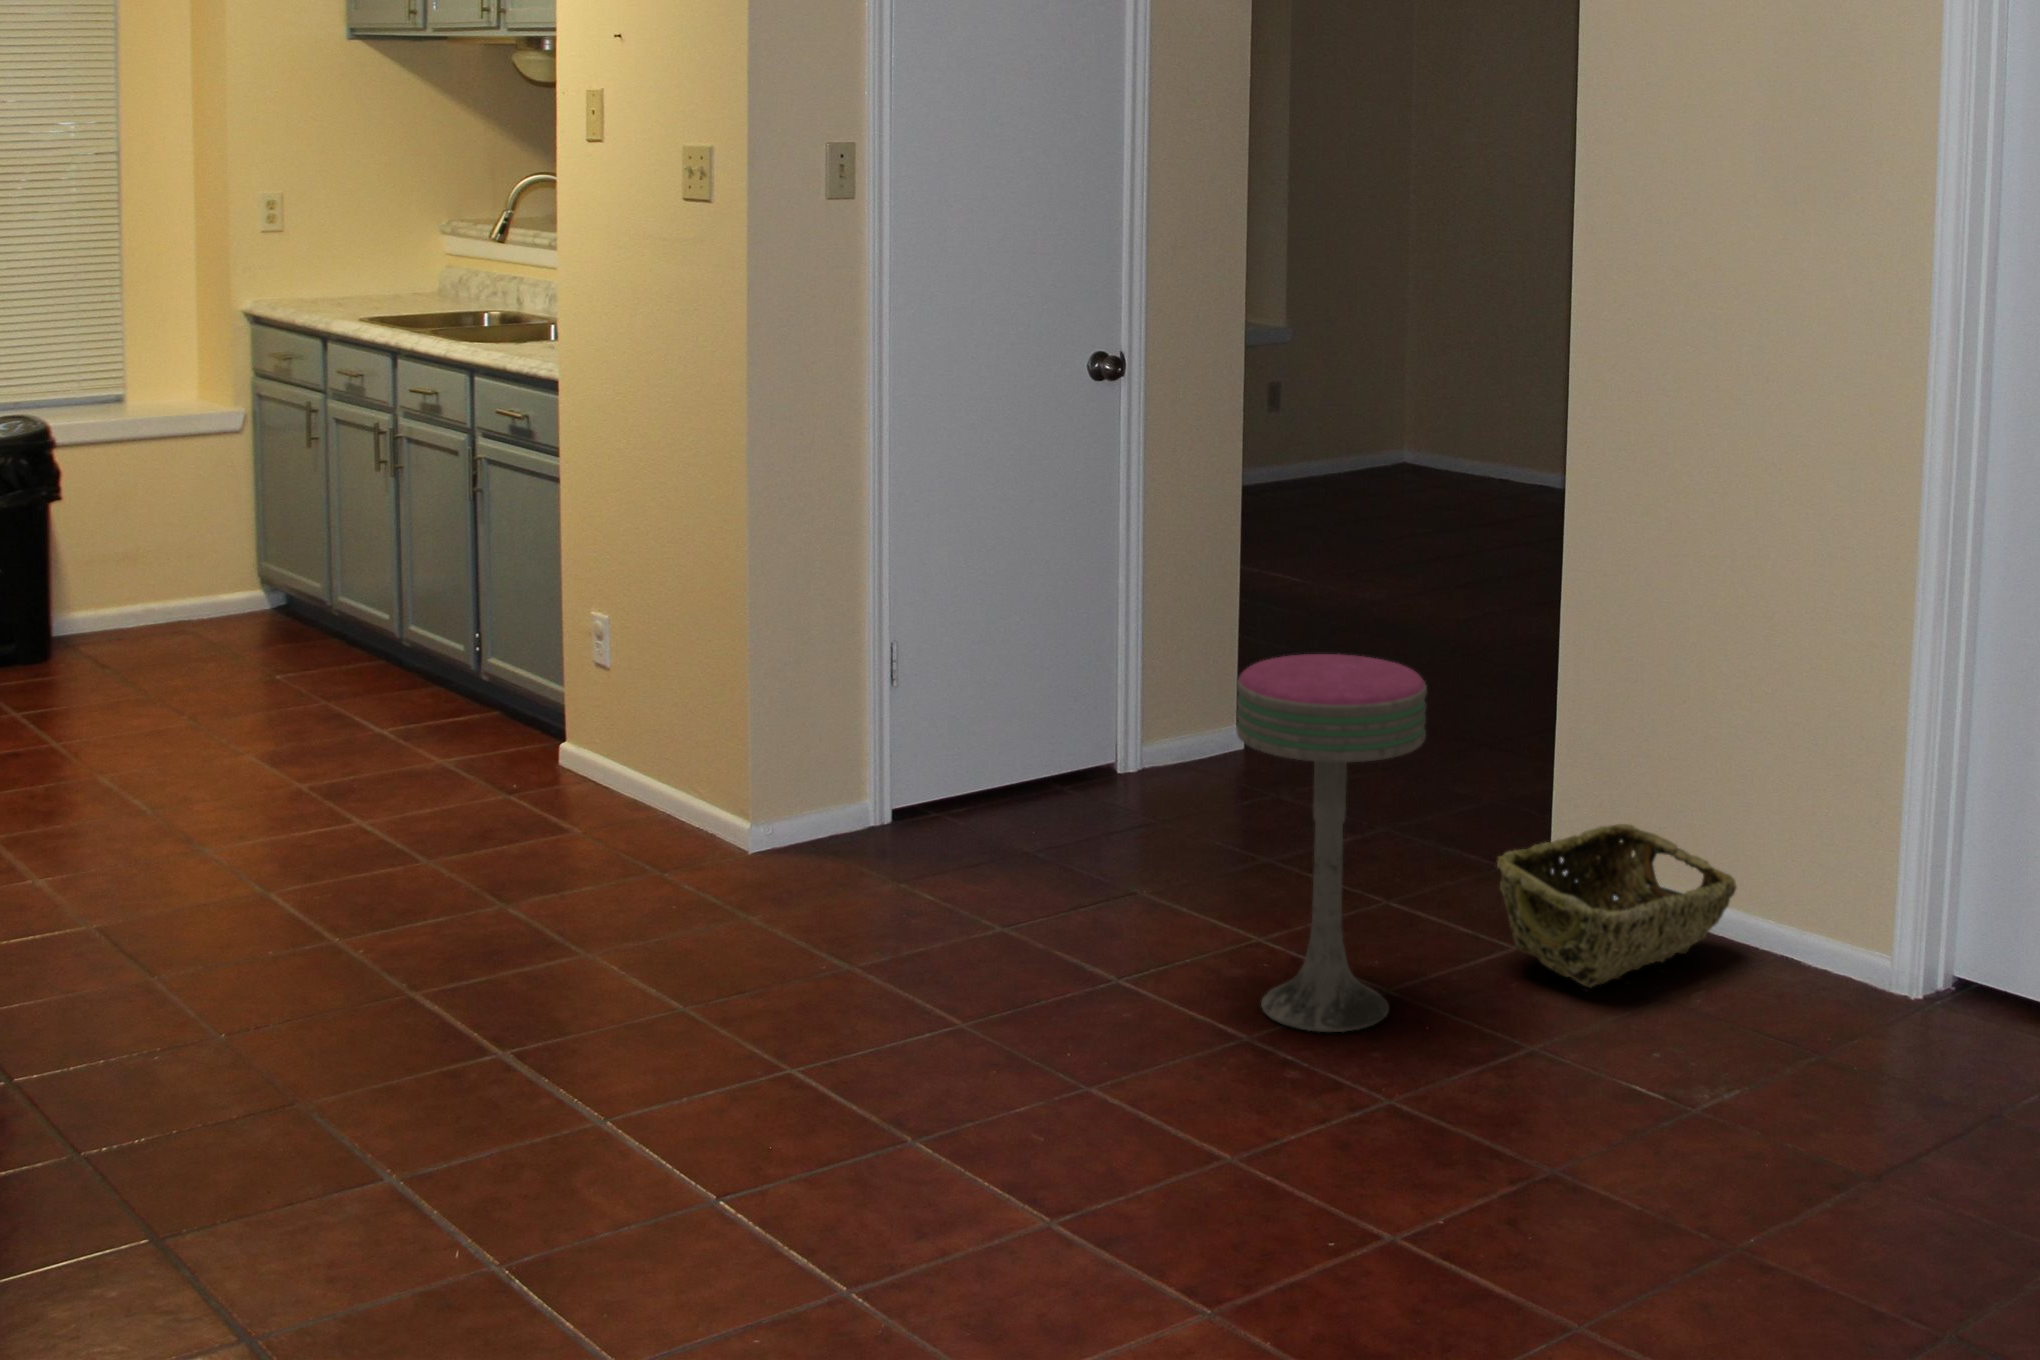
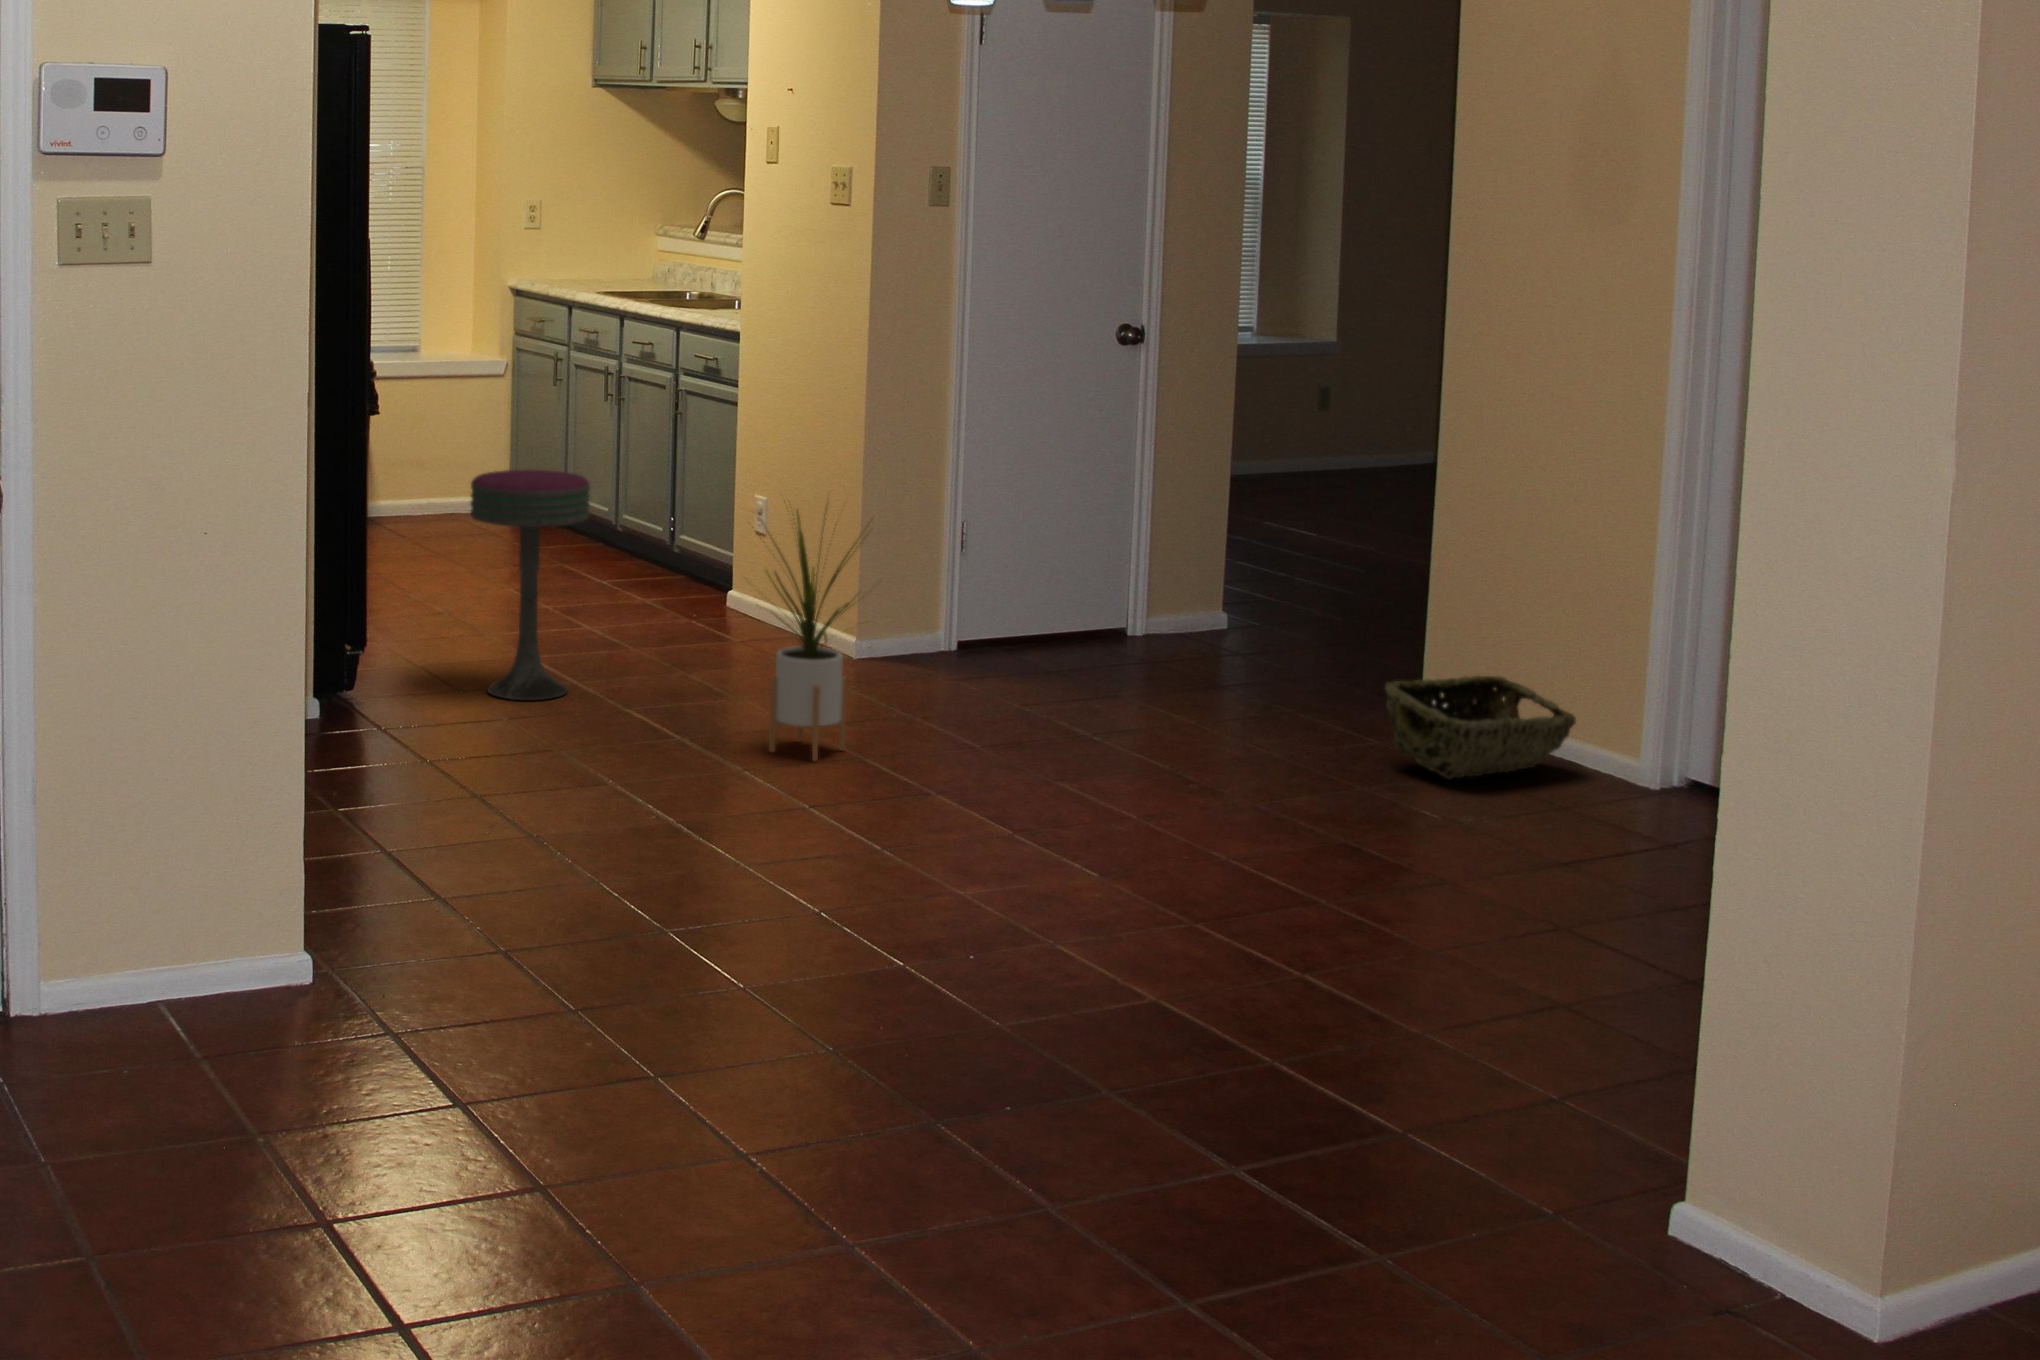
house plant: none [579,648,798,1067] -> present [759,512,868,761]
bar stool: present [1236,654,1427,1032] -> present [470,470,590,700]

